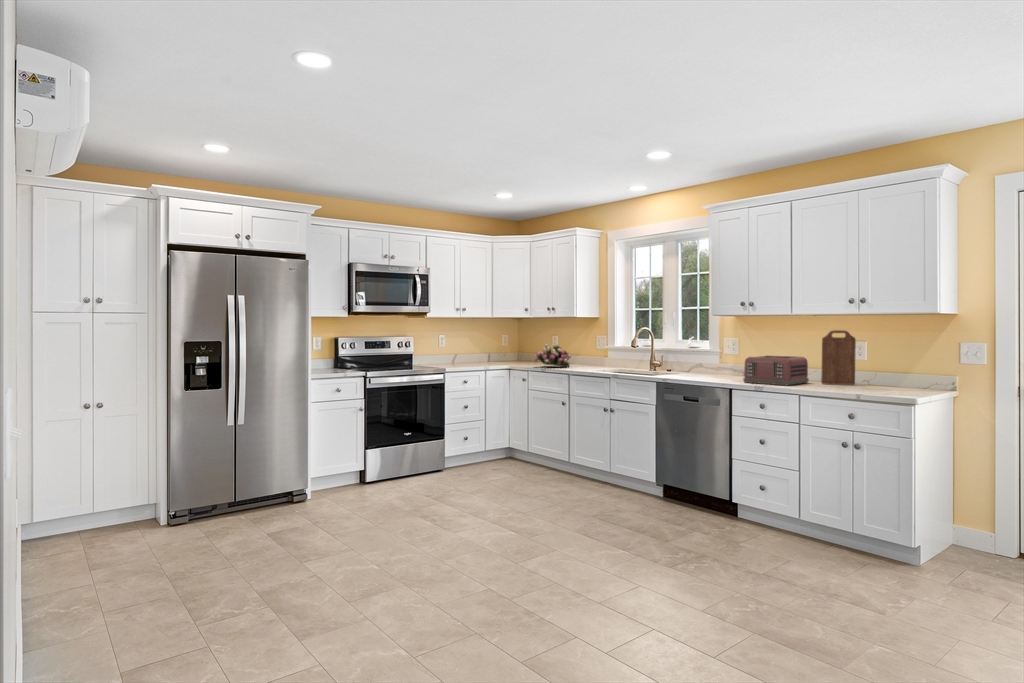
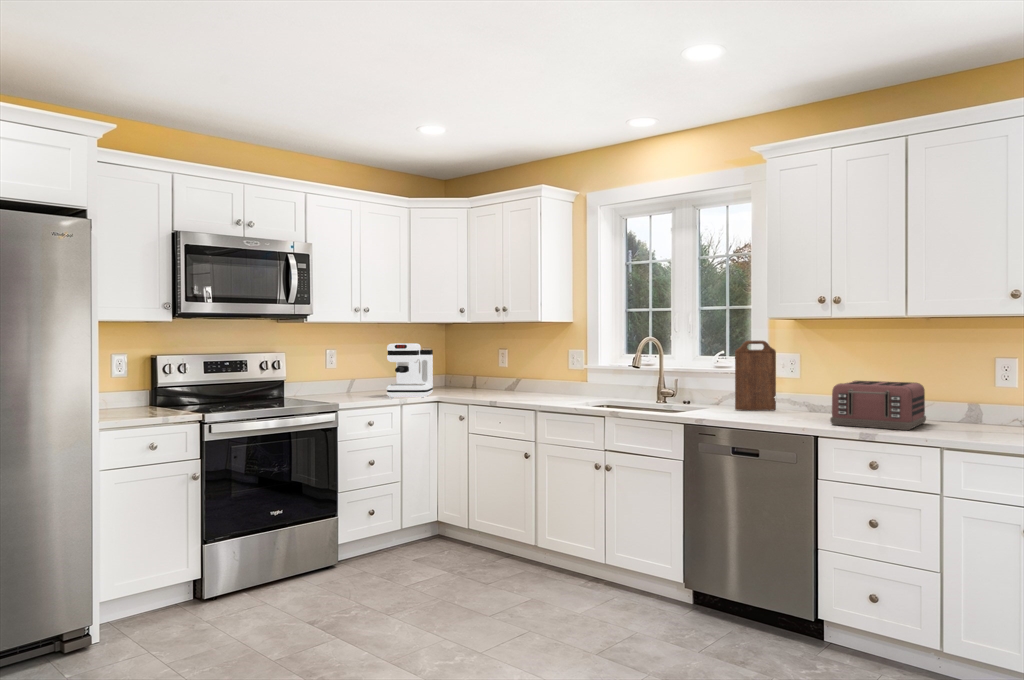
cutting board: present [821,330,856,384] -> present [735,341,776,410]
coffee maker: none [476,331,507,367] -> present [387,343,433,398]
flower arrangement: present [534,344,571,367] -> none [477,362,532,397]

